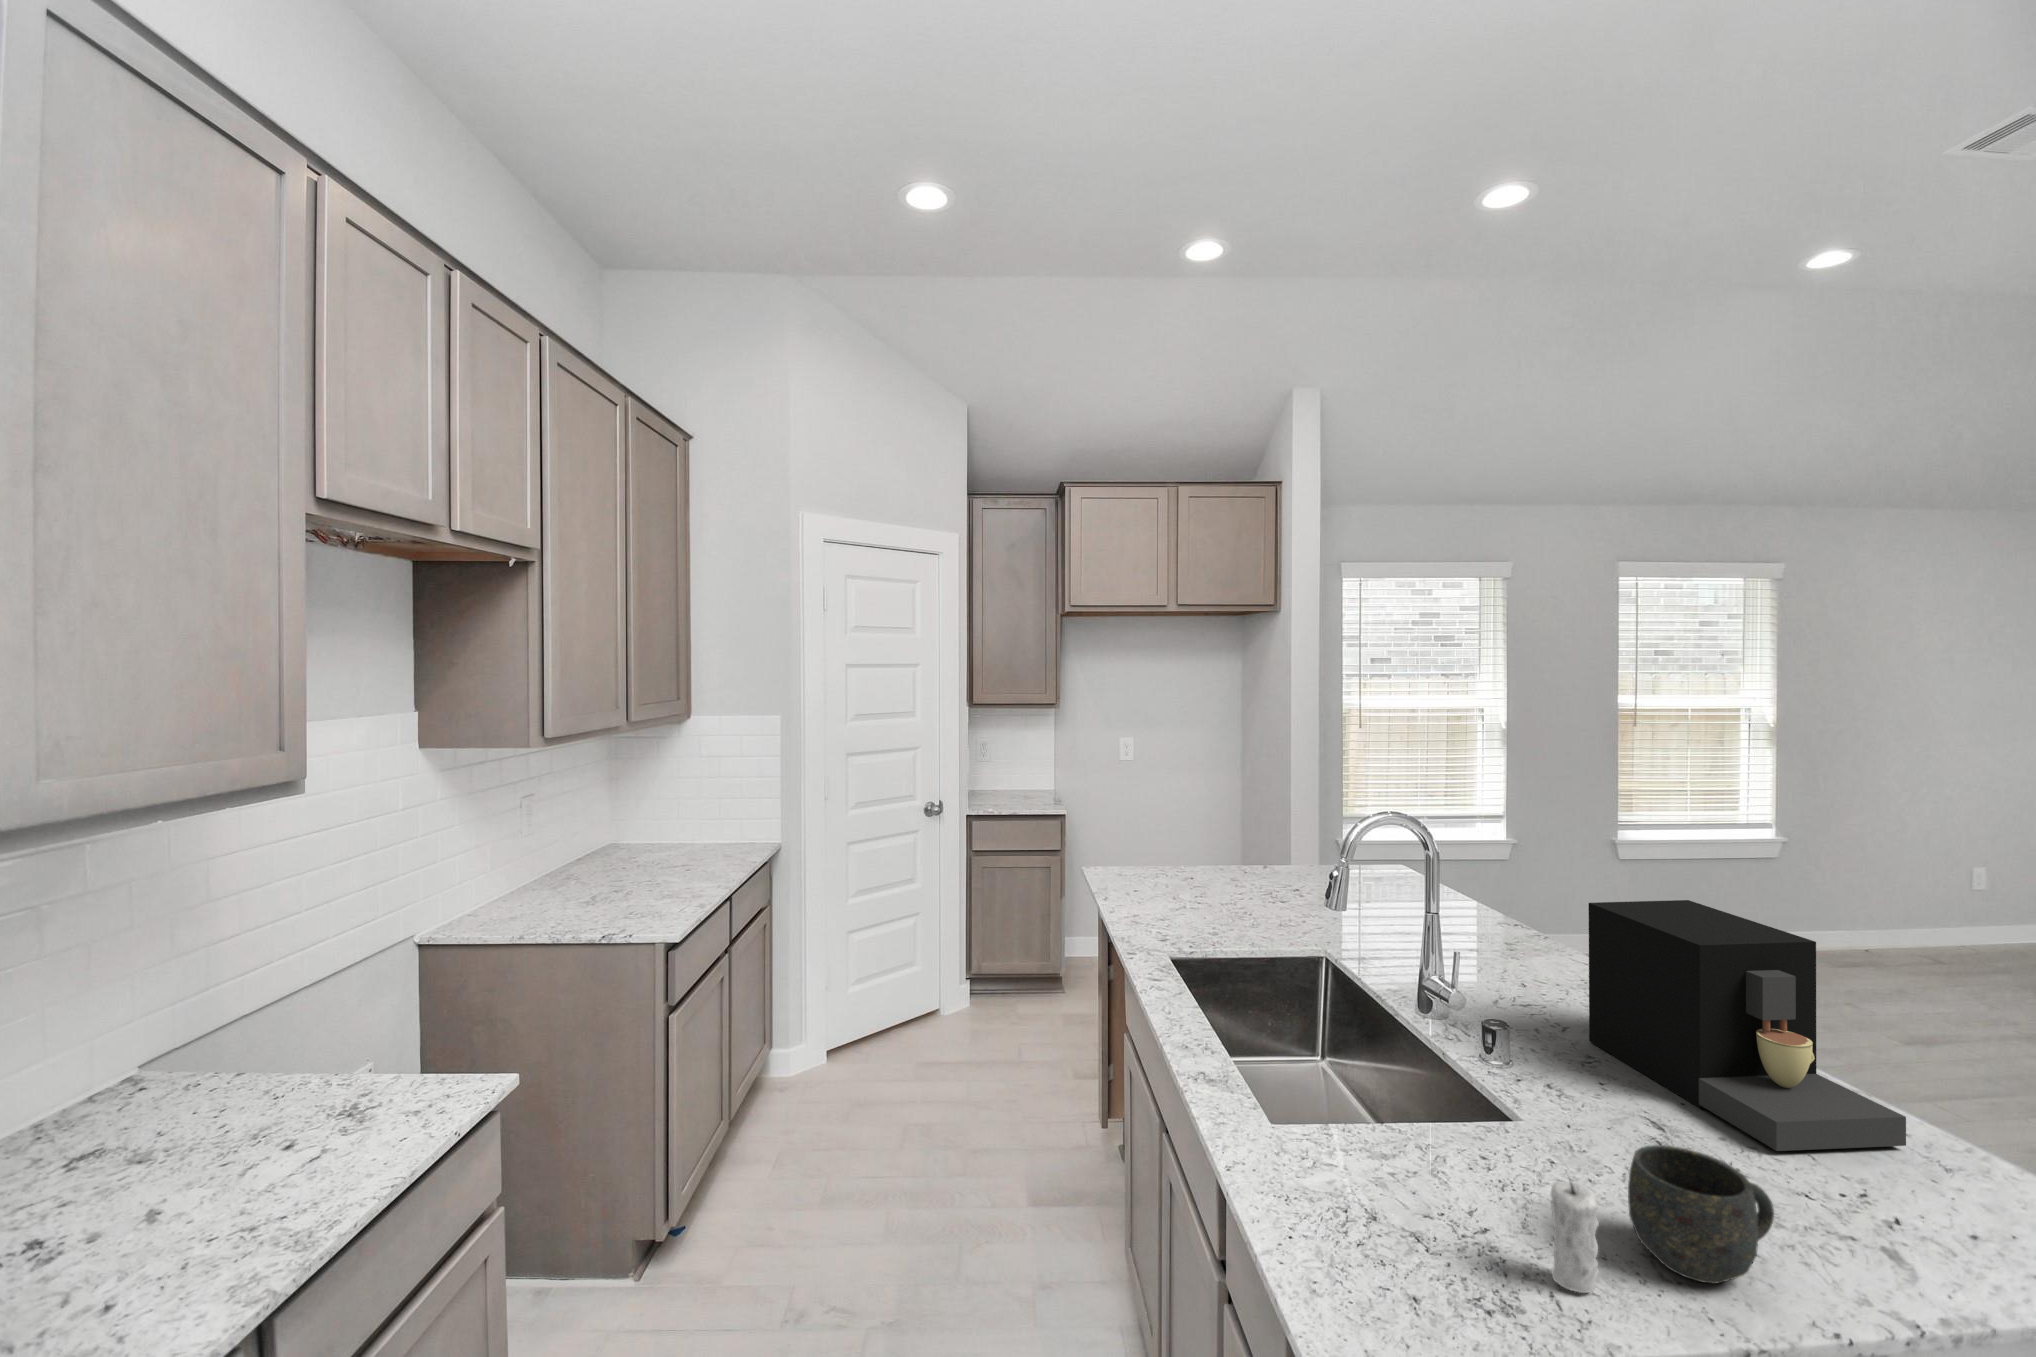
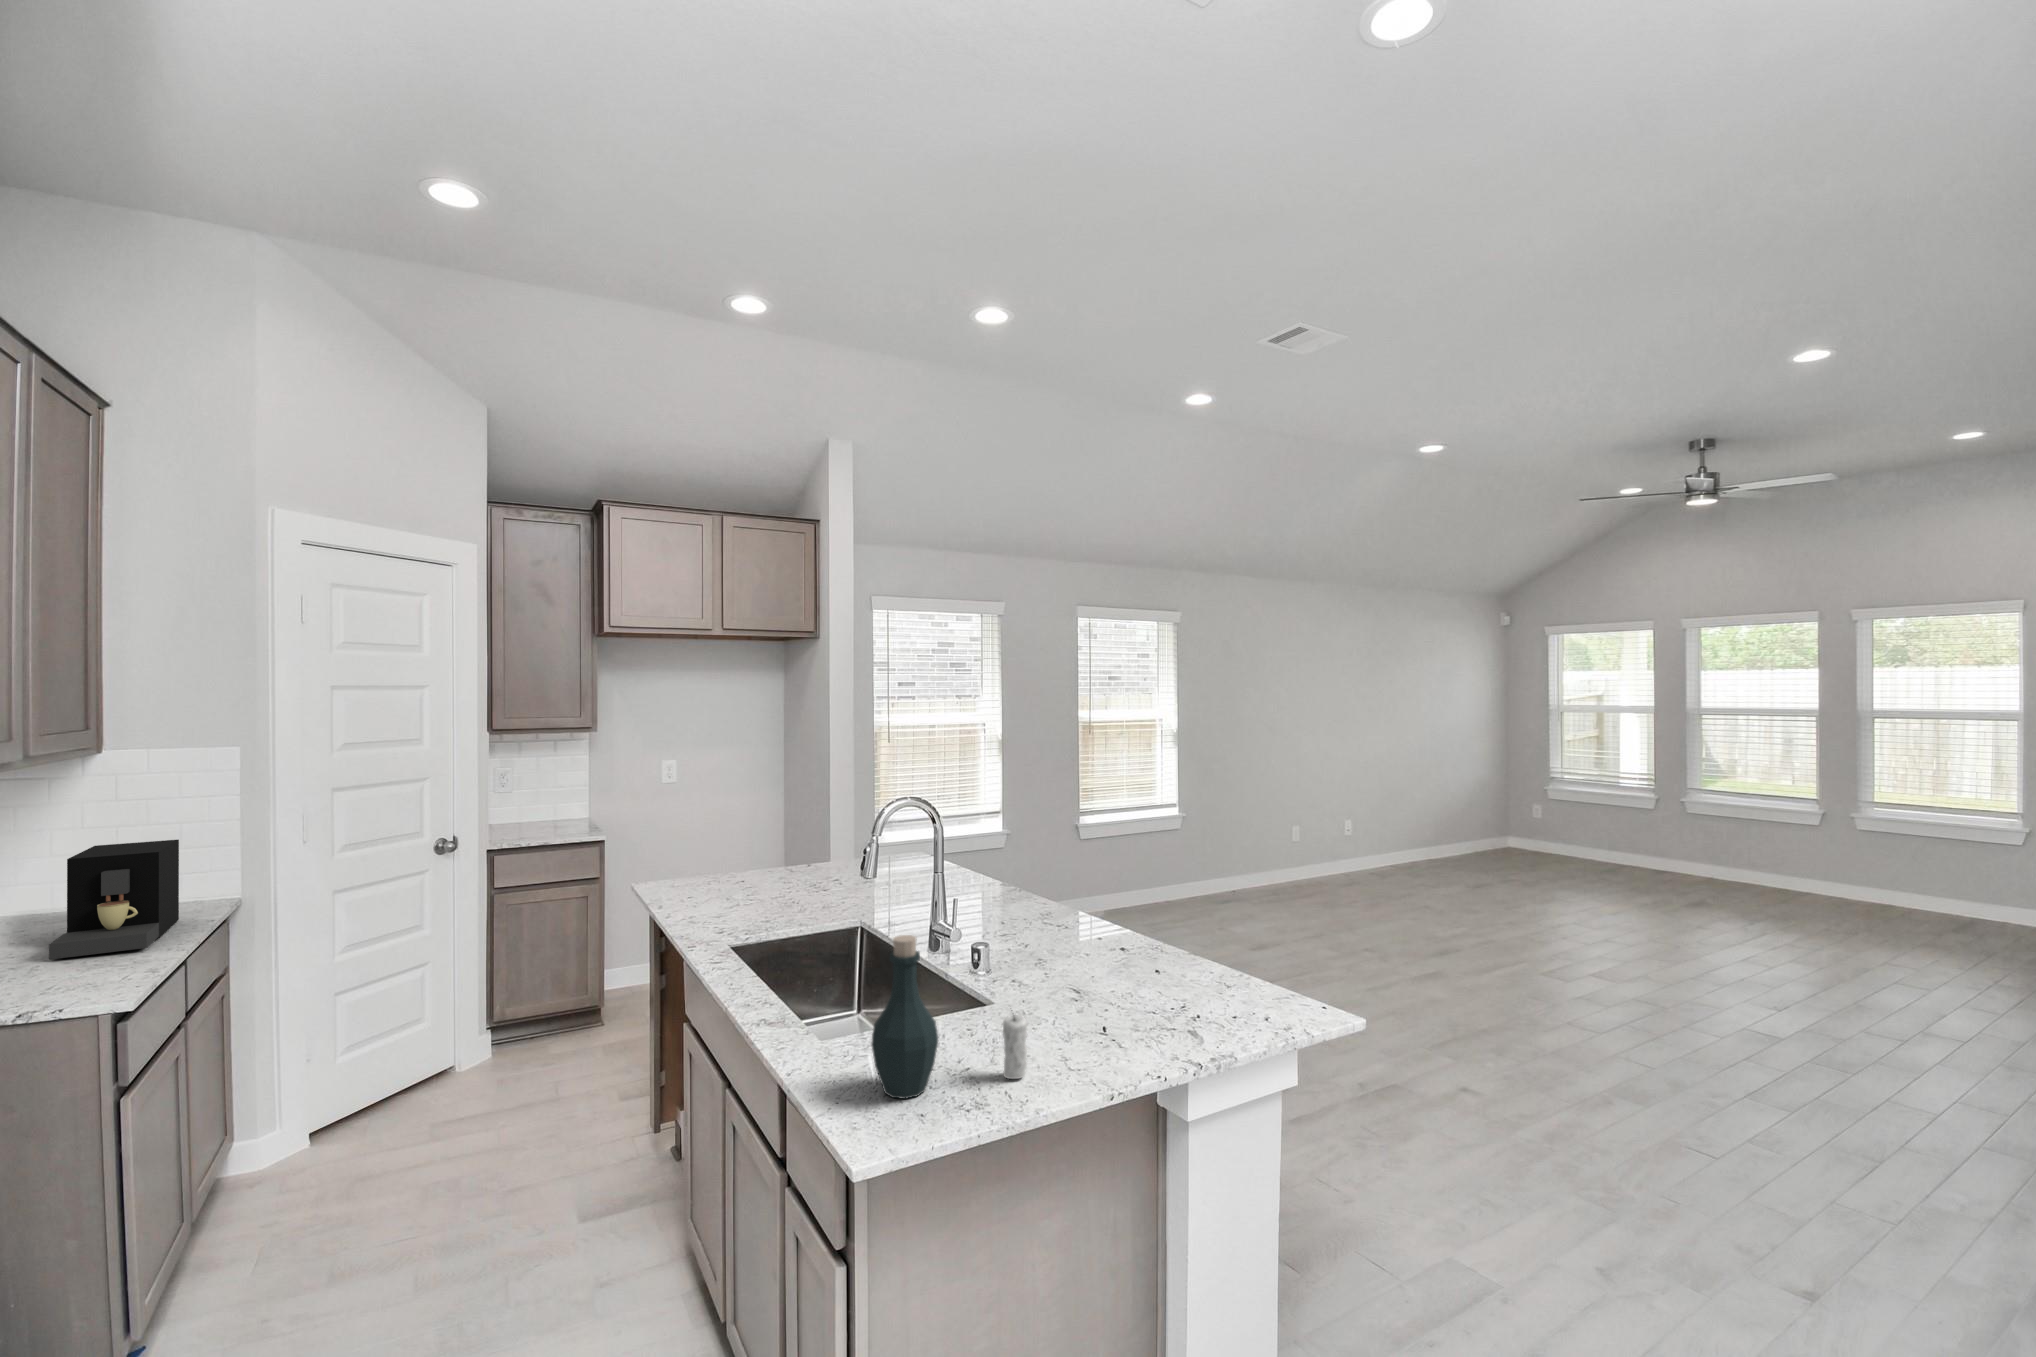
coffee maker: present [1589,900,1906,1151] -> present [49,840,179,959]
bottle: none [1326,1020,1436,1275] -> present [872,935,938,1099]
mug: present [1628,1145,1774,1284] -> none [1045,988,1115,1059]

